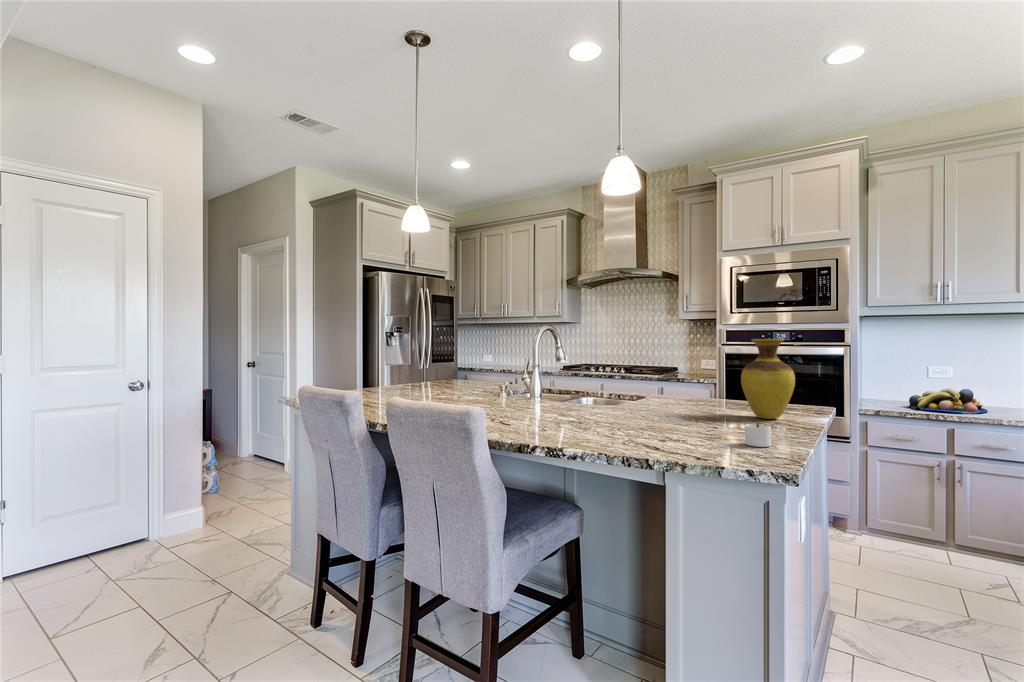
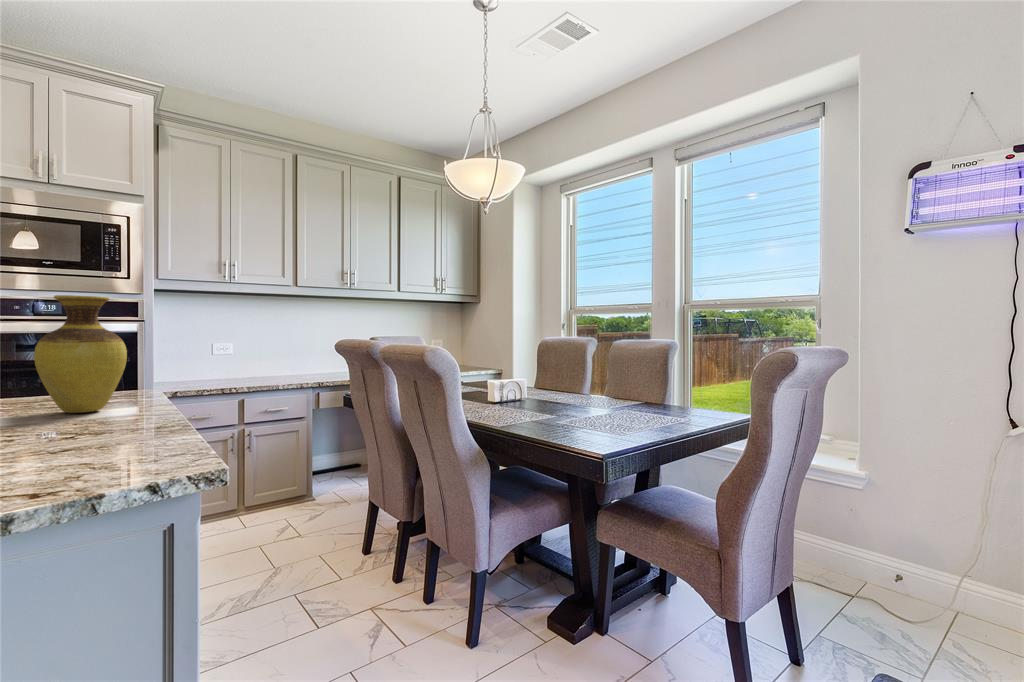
fruit bowl: present [909,388,988,413] -> none [200,362,265,385]
candle: present [745,423,771,447] -> none [93,414,160,451]

